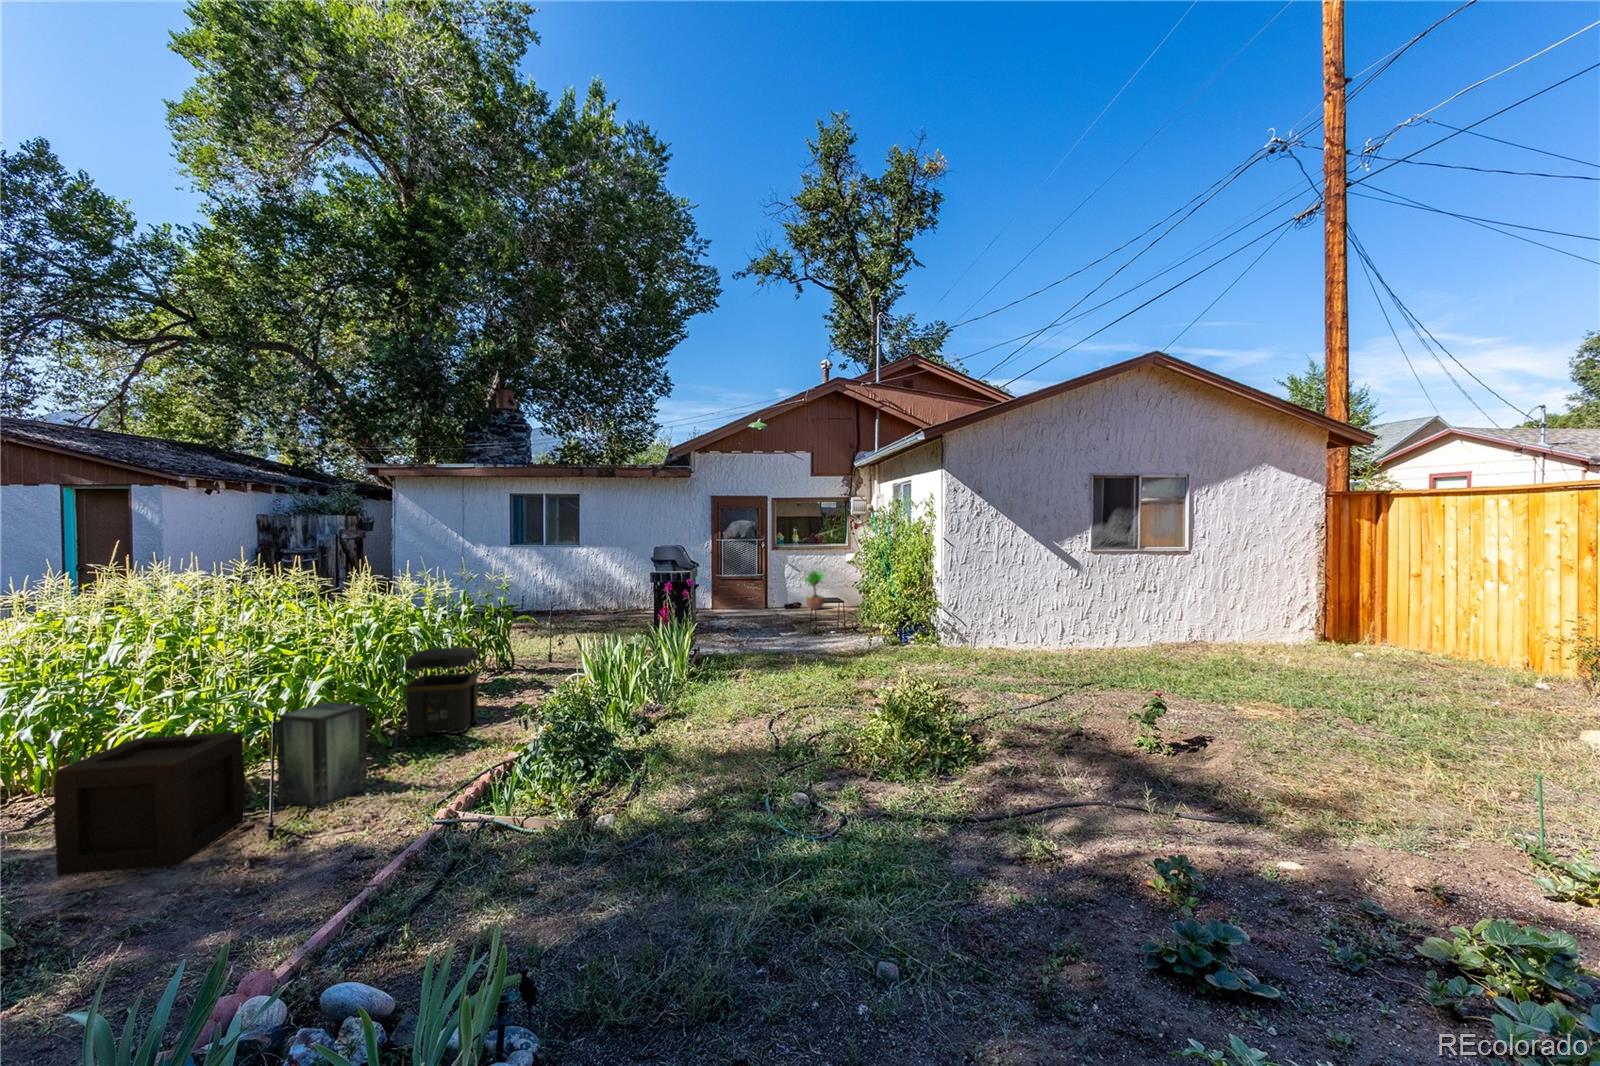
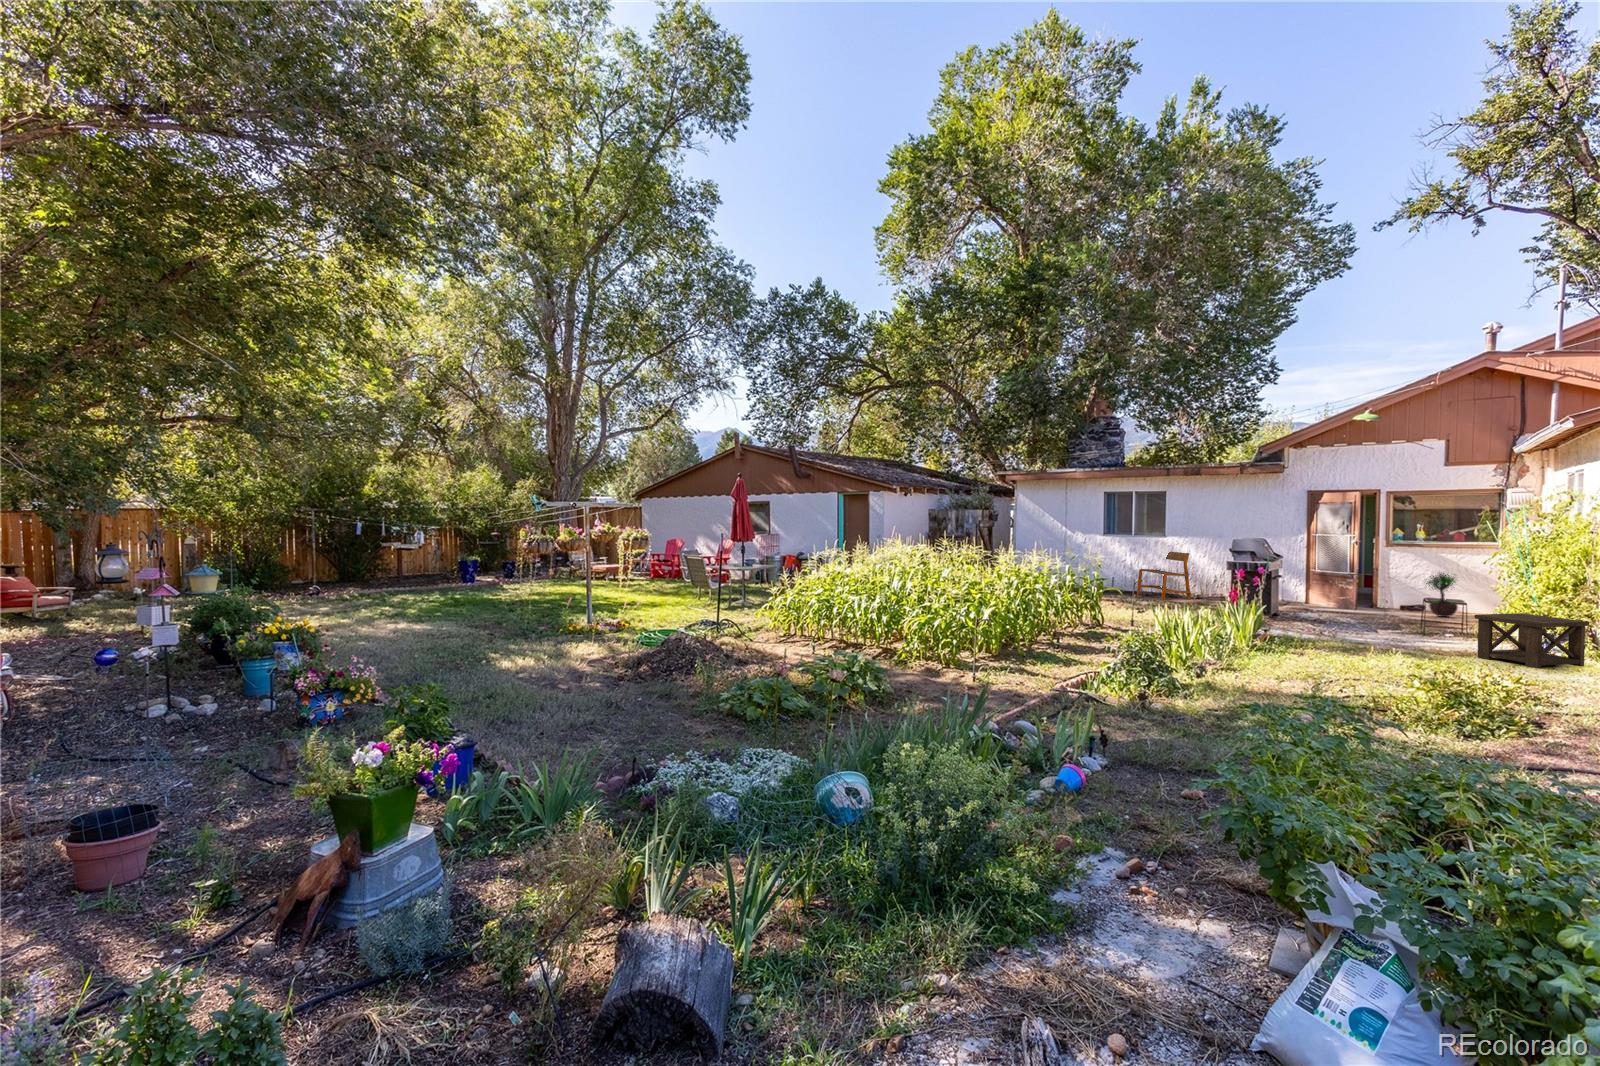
bench: none [552,561,610,618] -> present [1137,552,1191,600]
side table: none [868,604,938,654] -> present [1475,613,1590,669]
toolbox: present [405,647,478,736] -> none [1033,602,1076,656]
storage box: present [276,702,368,808] -> none [977,620,1017,673]
wooden crate: present [54,732,245,876] -> none [903,623,965,680]

